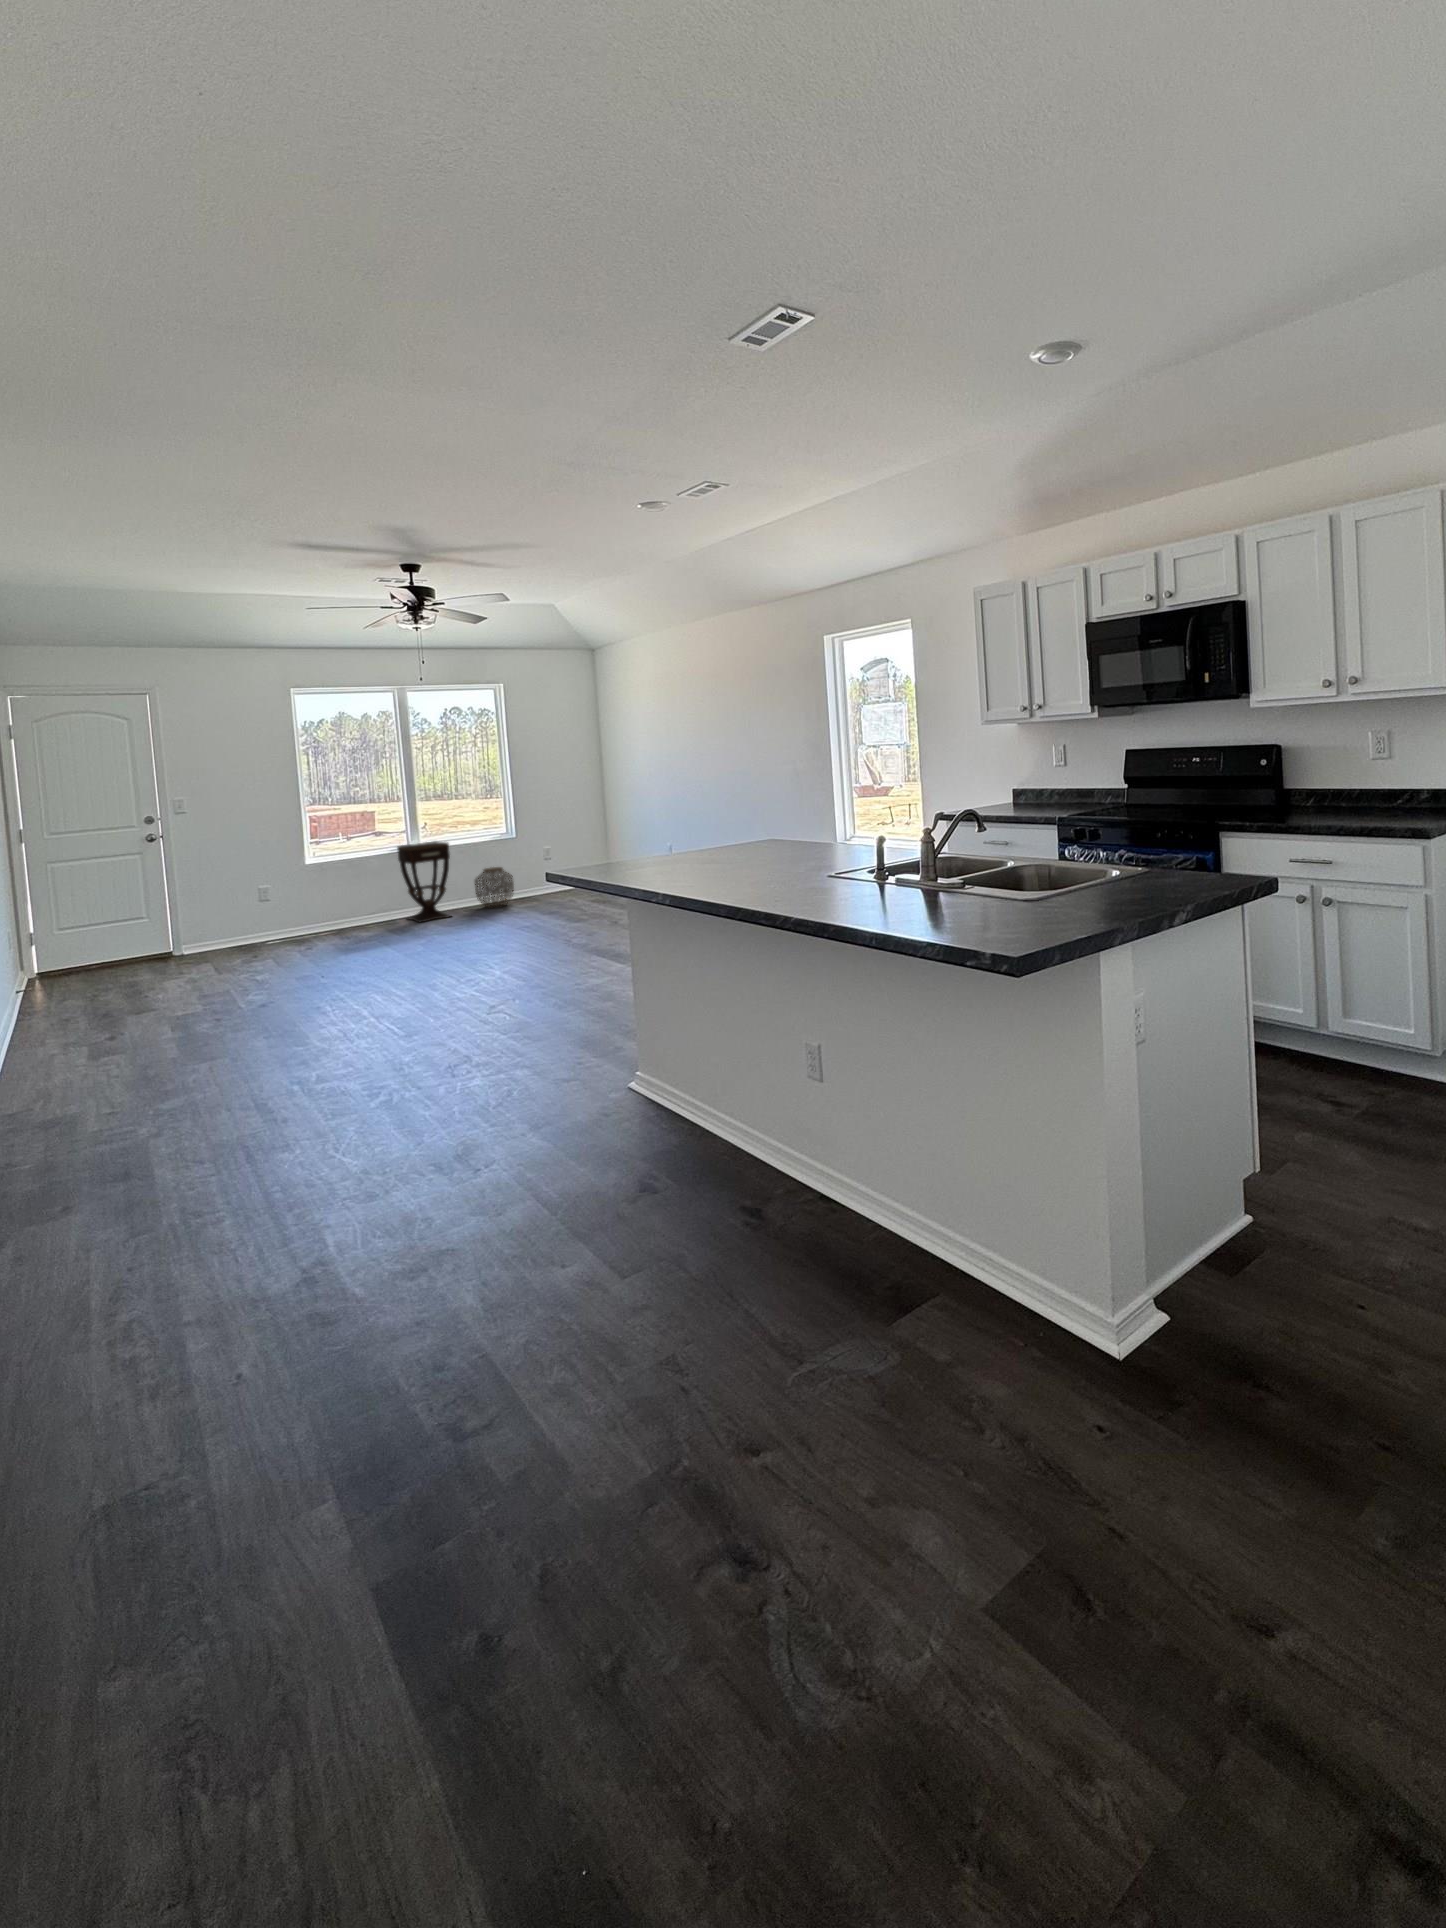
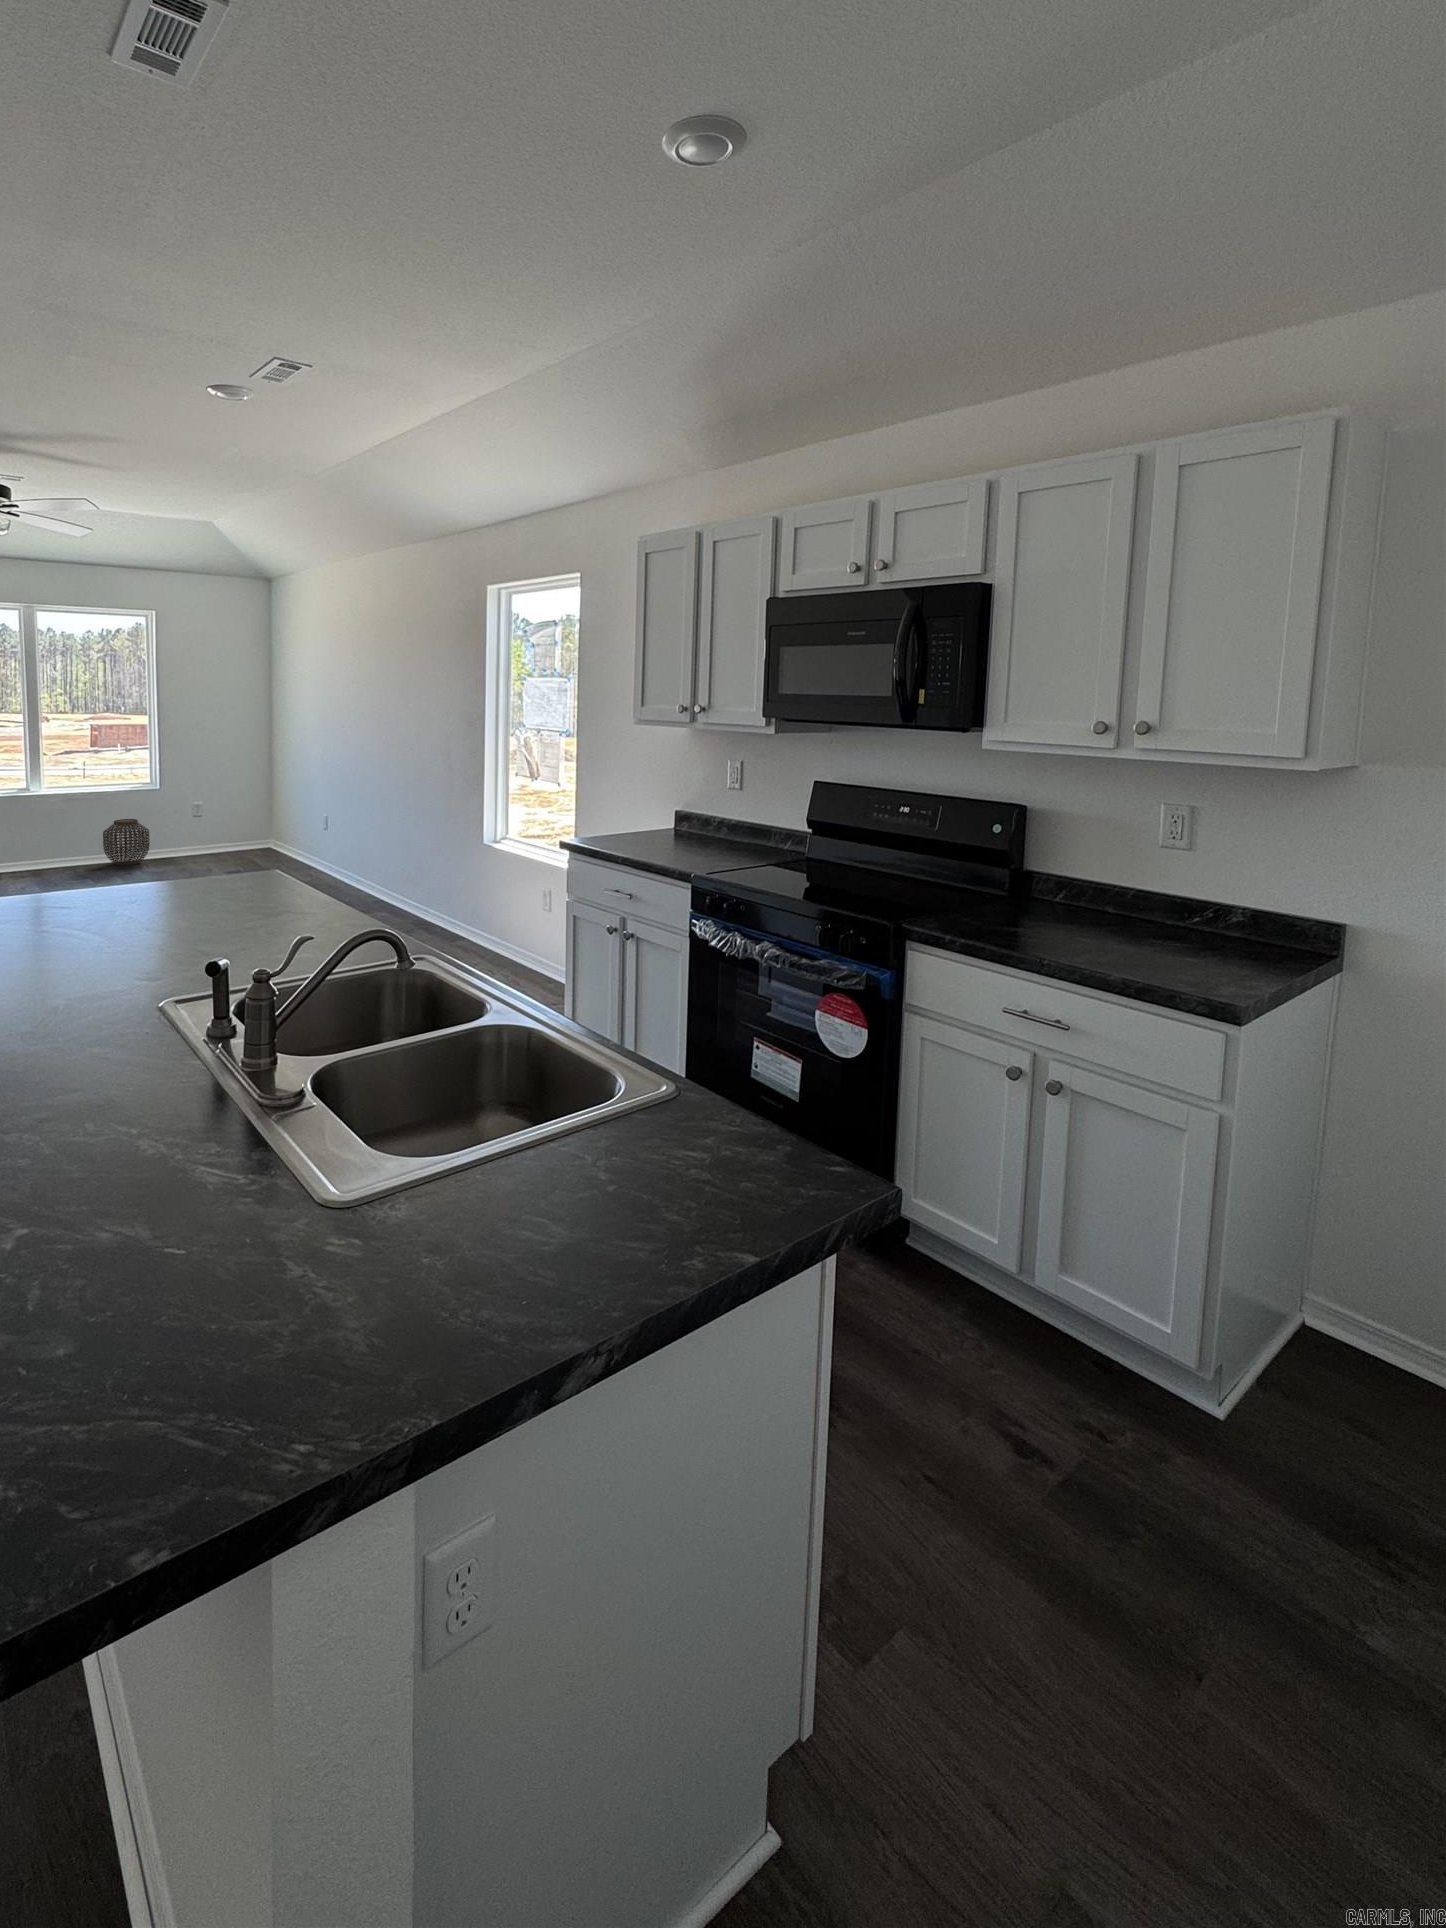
side table: present [397,841,450,922] -> none [10,785,69,878]

